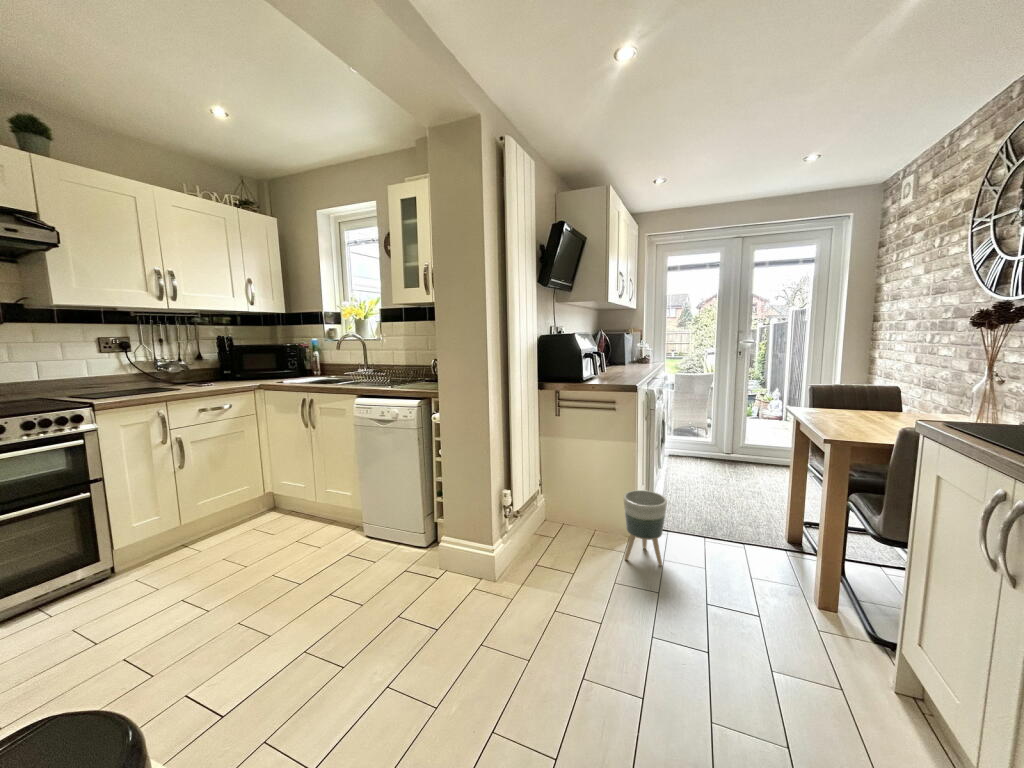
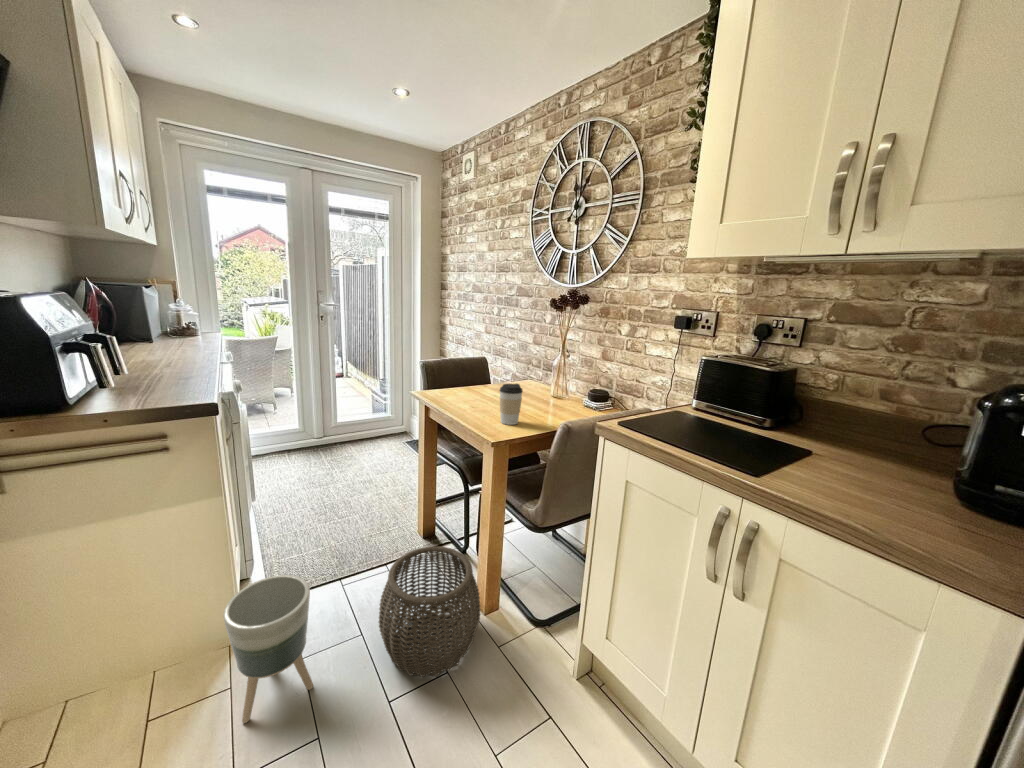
coffee cup: none [841,396,869,433] -> present [500,384,523,425]
woven basket: none [707,514,795,607] -> present [379,546,480,677]

